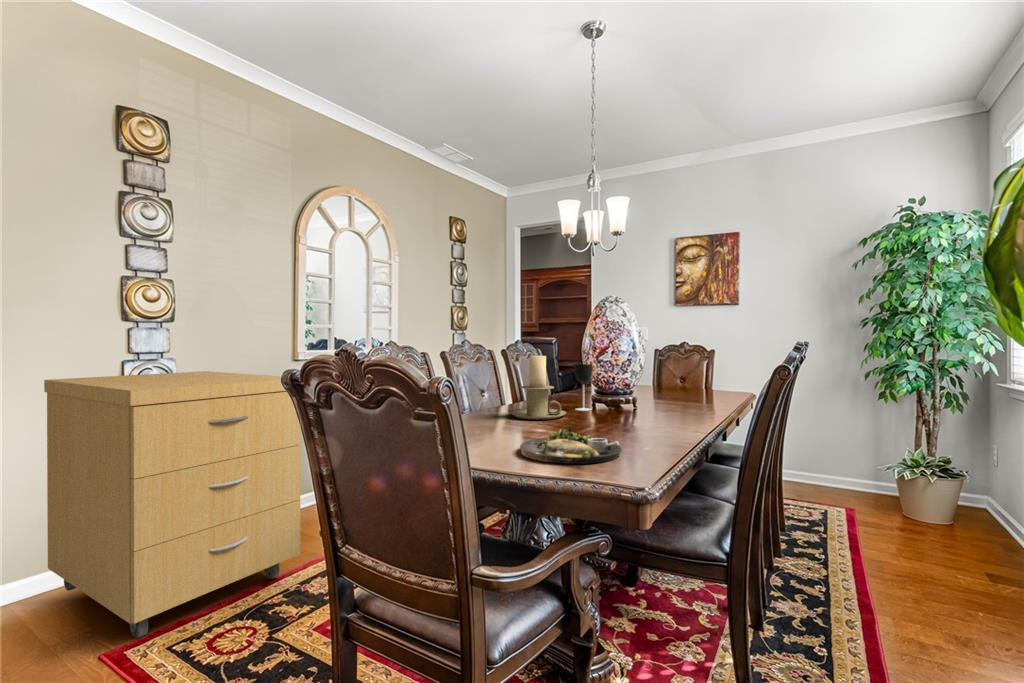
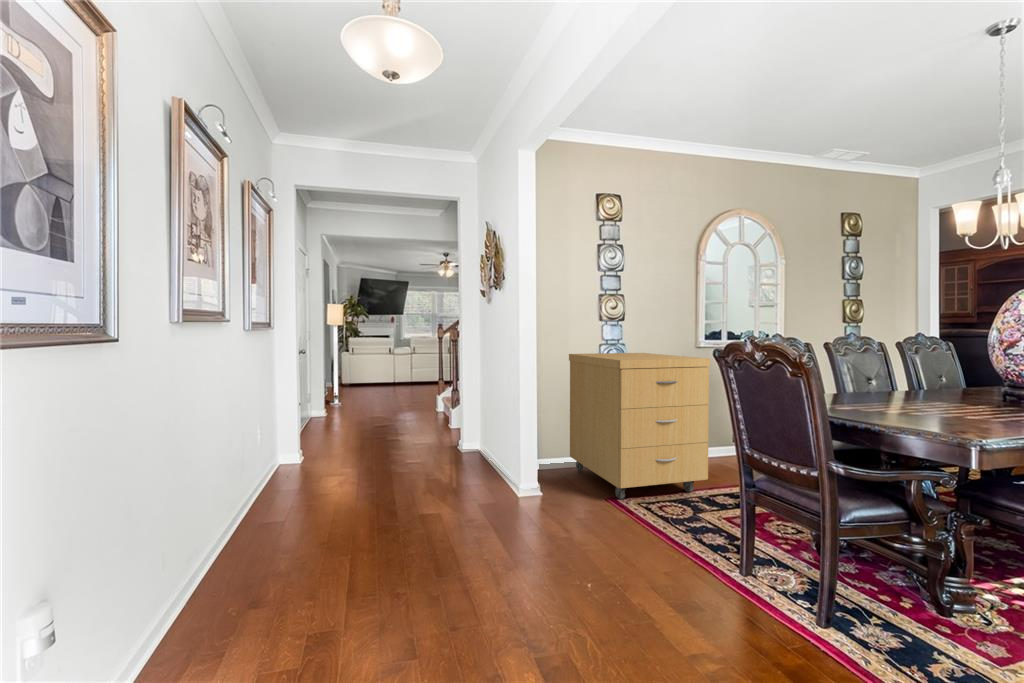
candle holder: present [509,355,566,420] -> none [889,346,956,402]
wine glass: present [574,364,593,411] -> none [973,356,997,400]
dinner plate: present [520,427,622,464] -> none [885,401,990,426]

